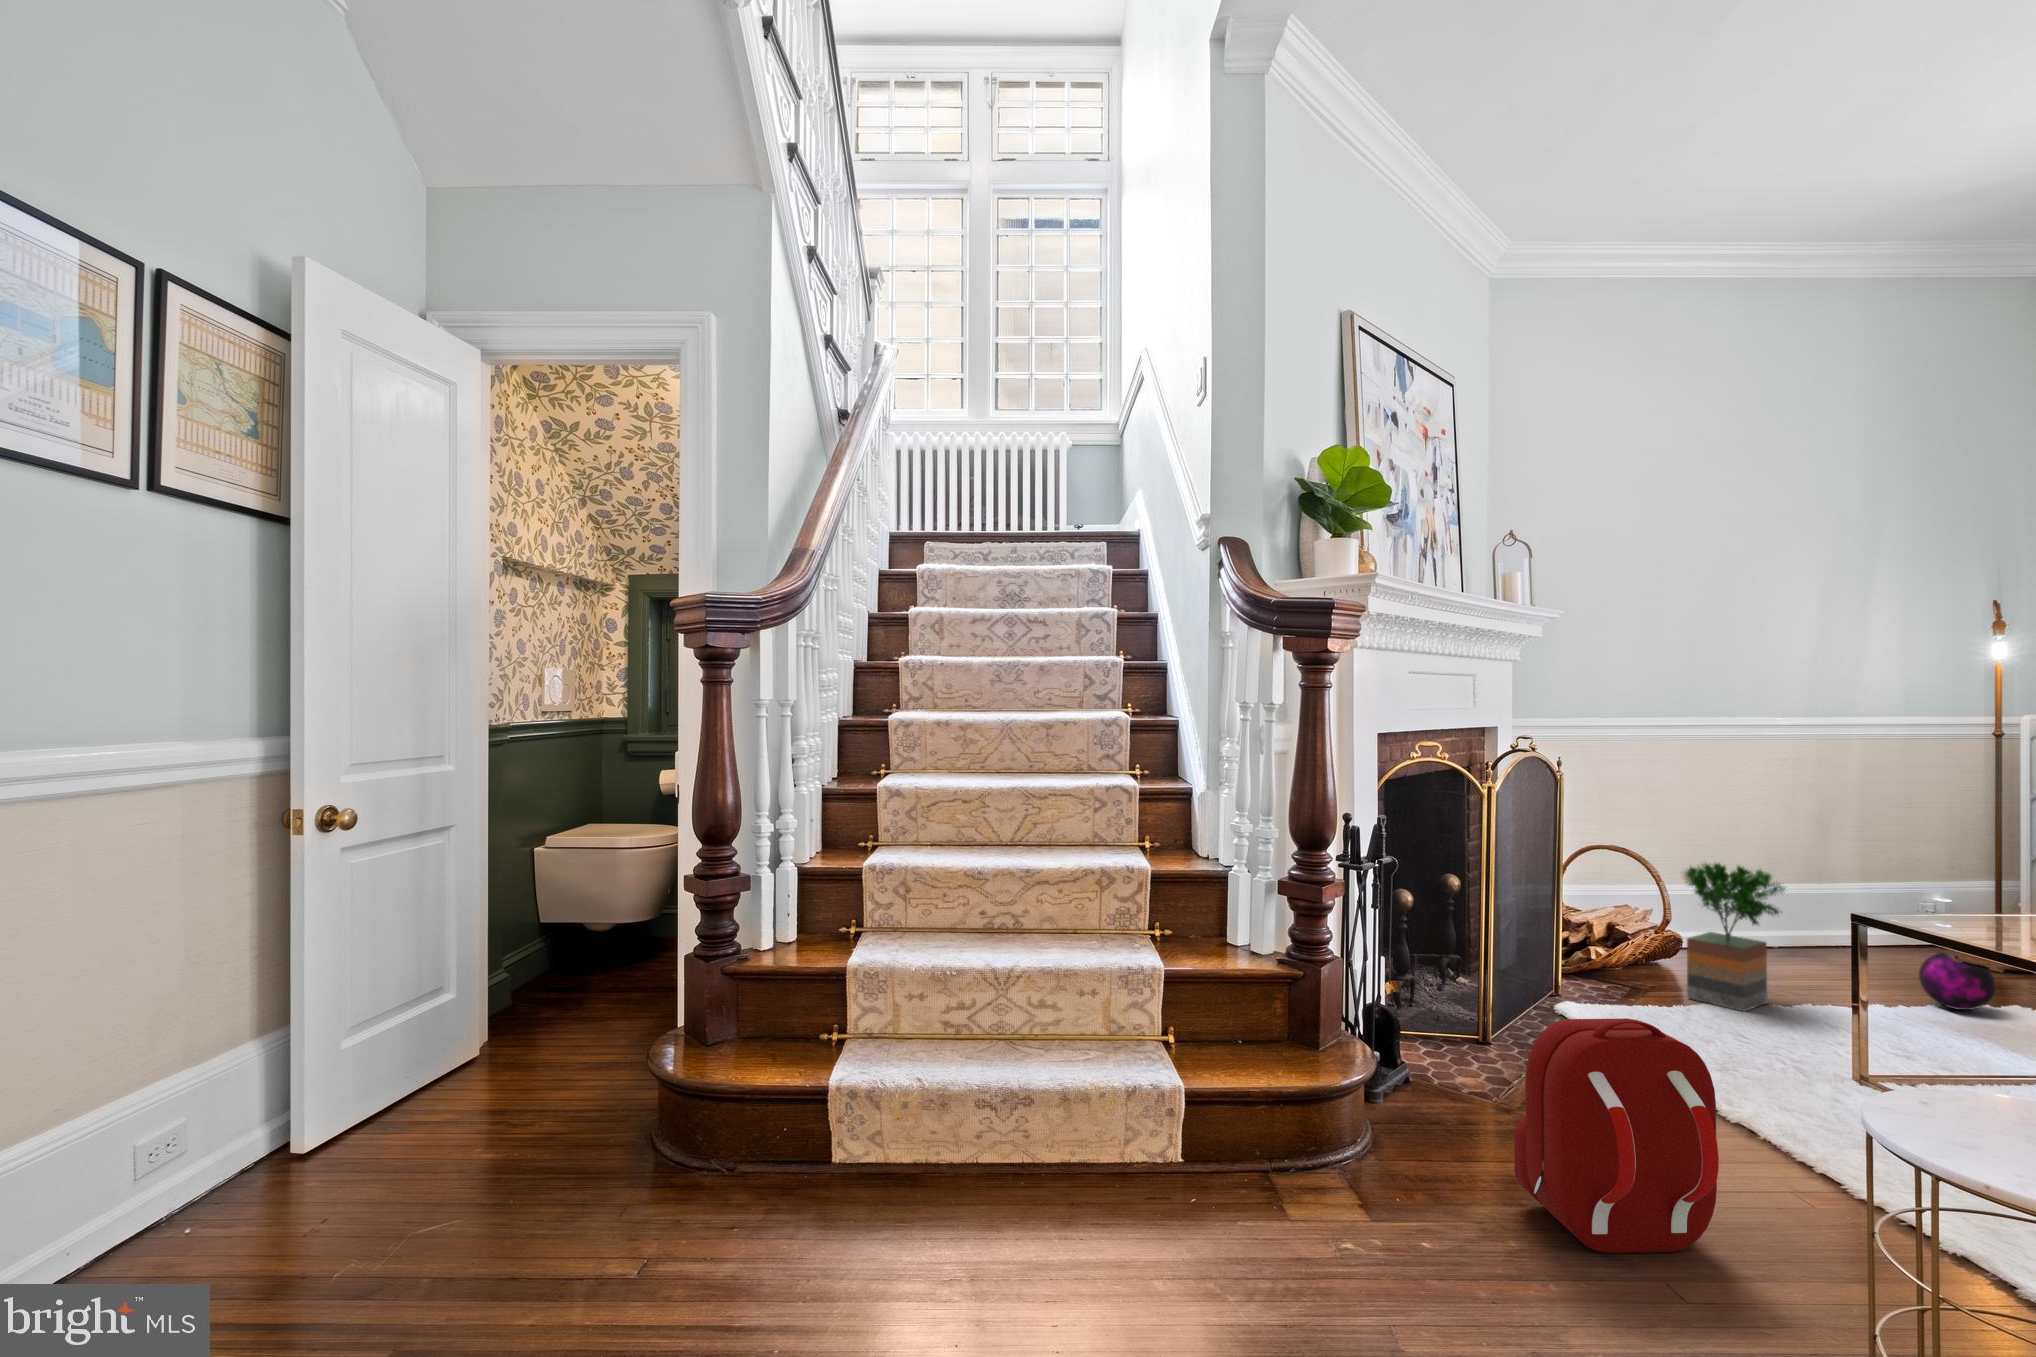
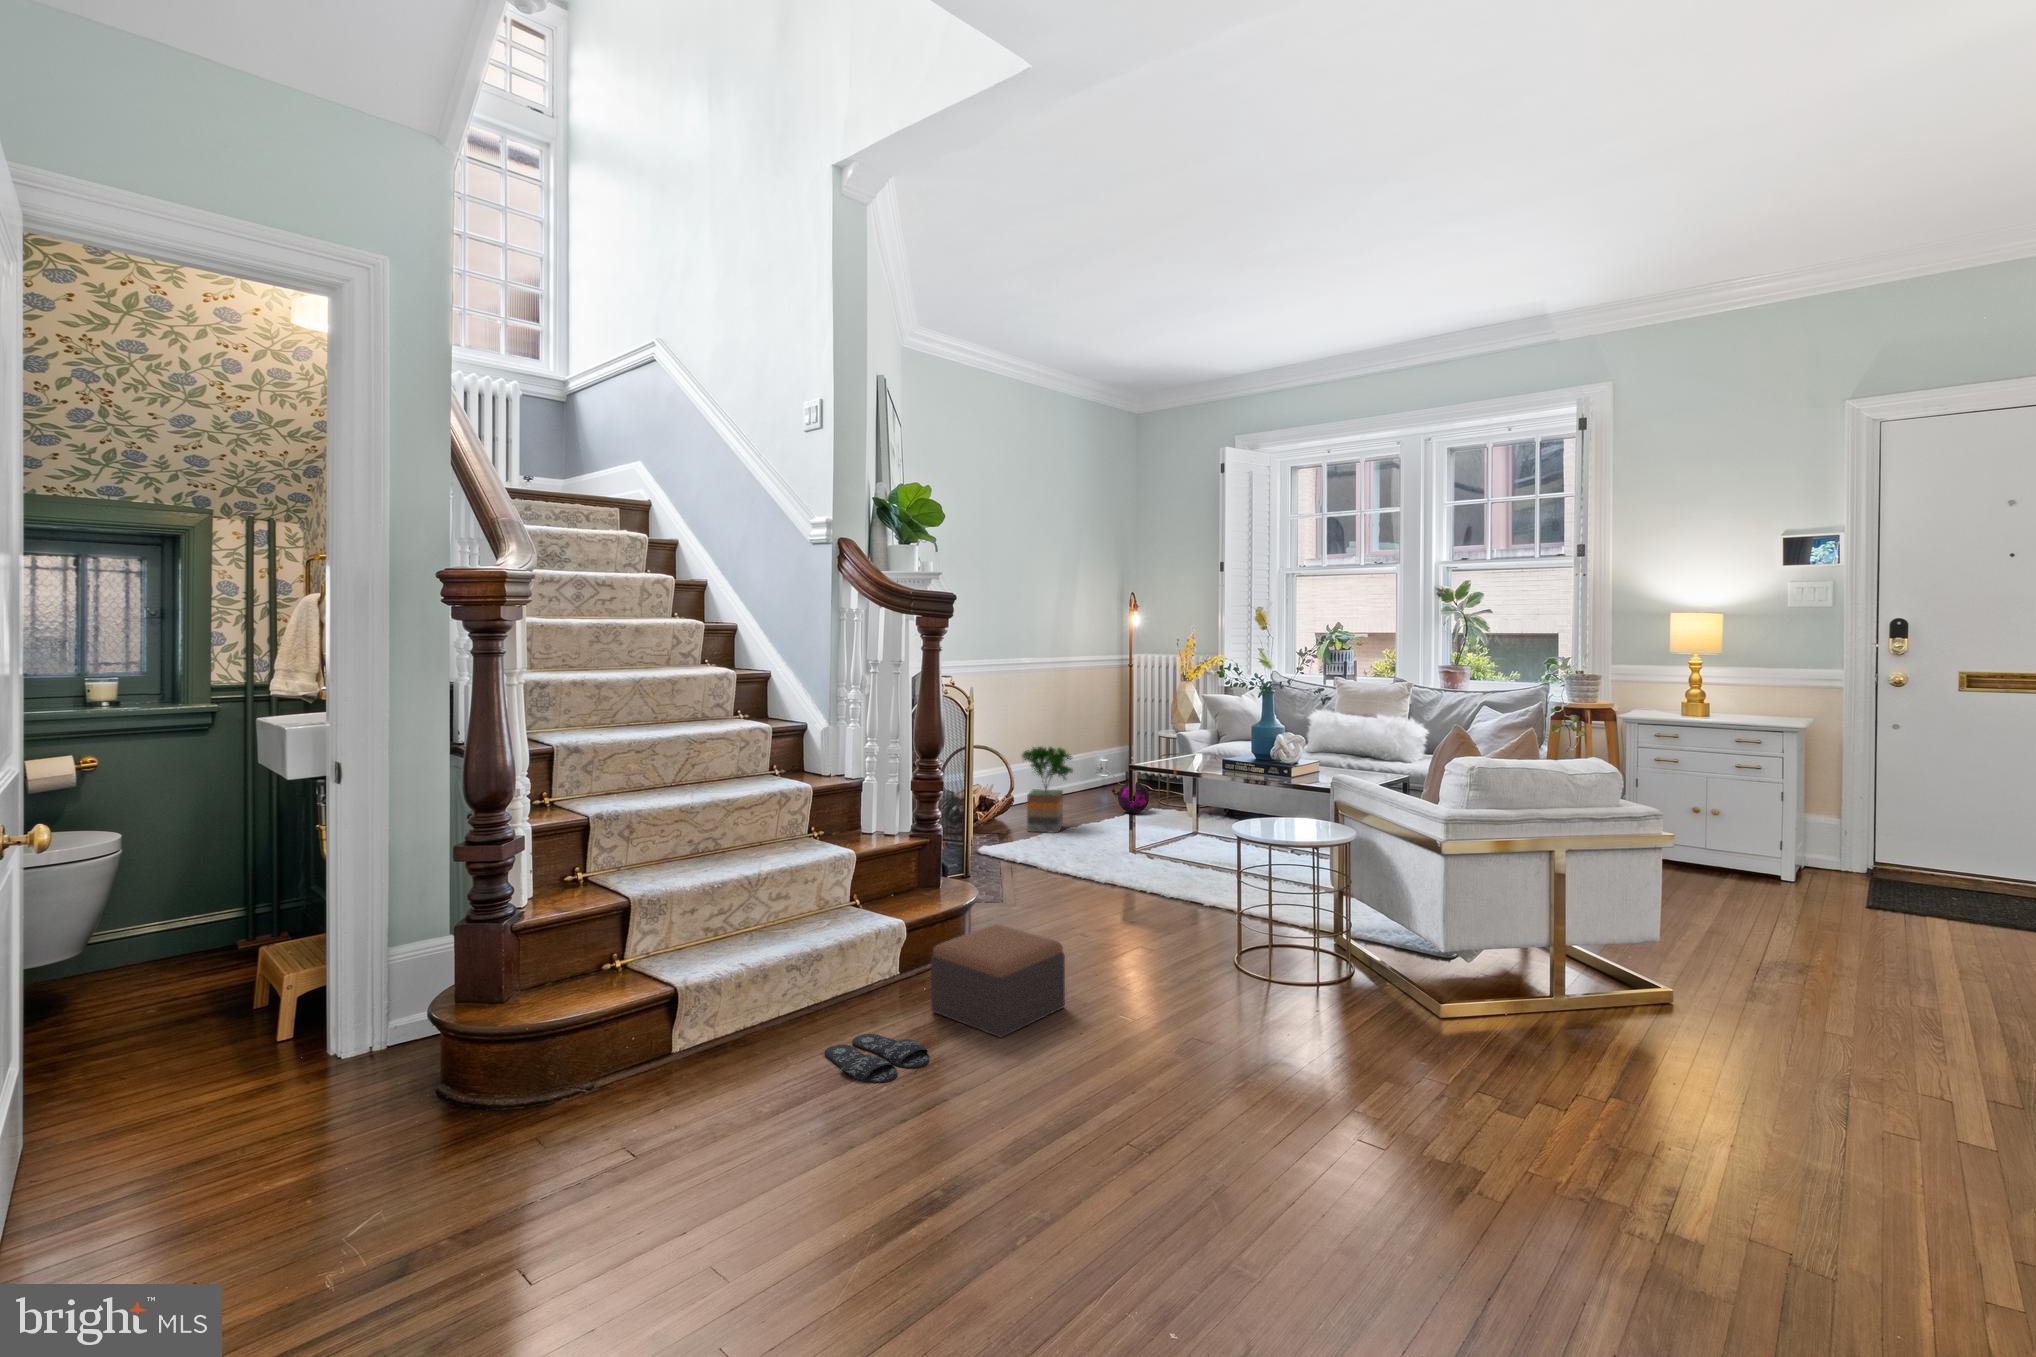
backpack: present [1514,1018,1719,1253] -> none [1065,824,1165,949]
footstool: none [1163,1130,1365,1326] -> present [931,924,1065,1038]
slippers: none [946,1229,1076,1317] -> present [825,1034,929,1083]

